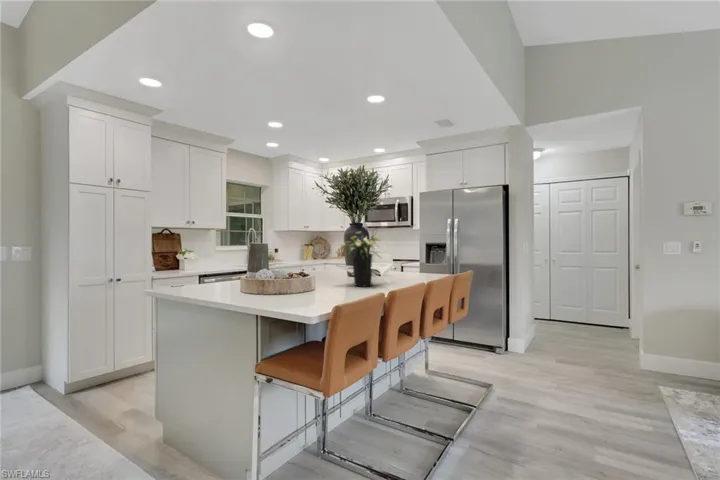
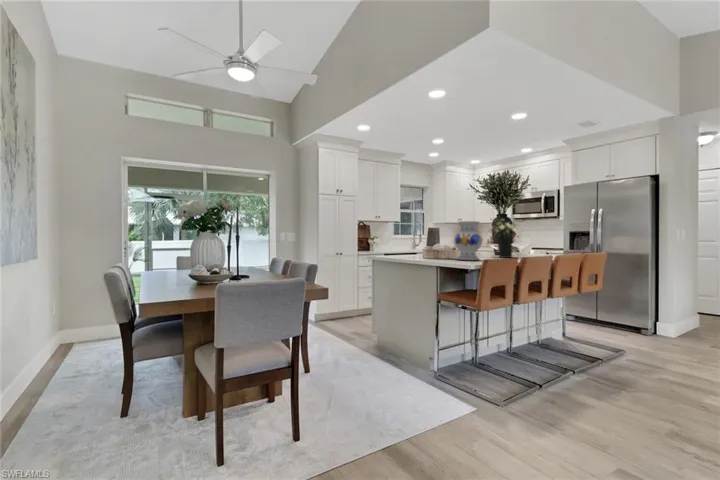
vase: none [289,237,332,299] -> present [455,221,483,260]

